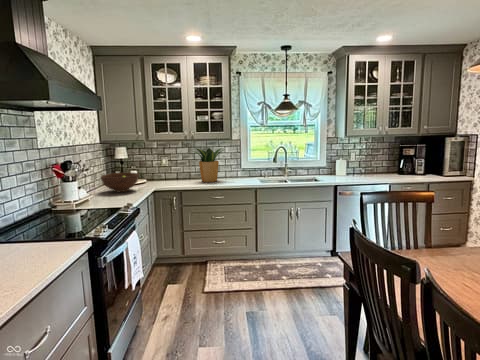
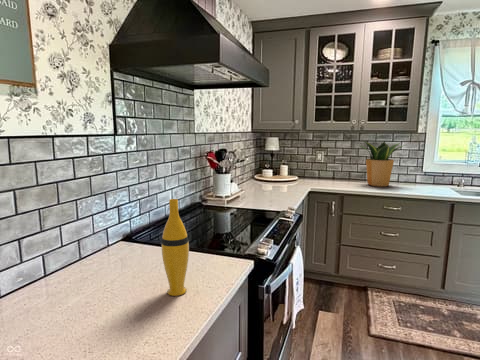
fruit bowl: present [101,173,139,192] -> none [252,167,295,190]
vase: none [14,198,37,264] -> present [162,199,189,296]

